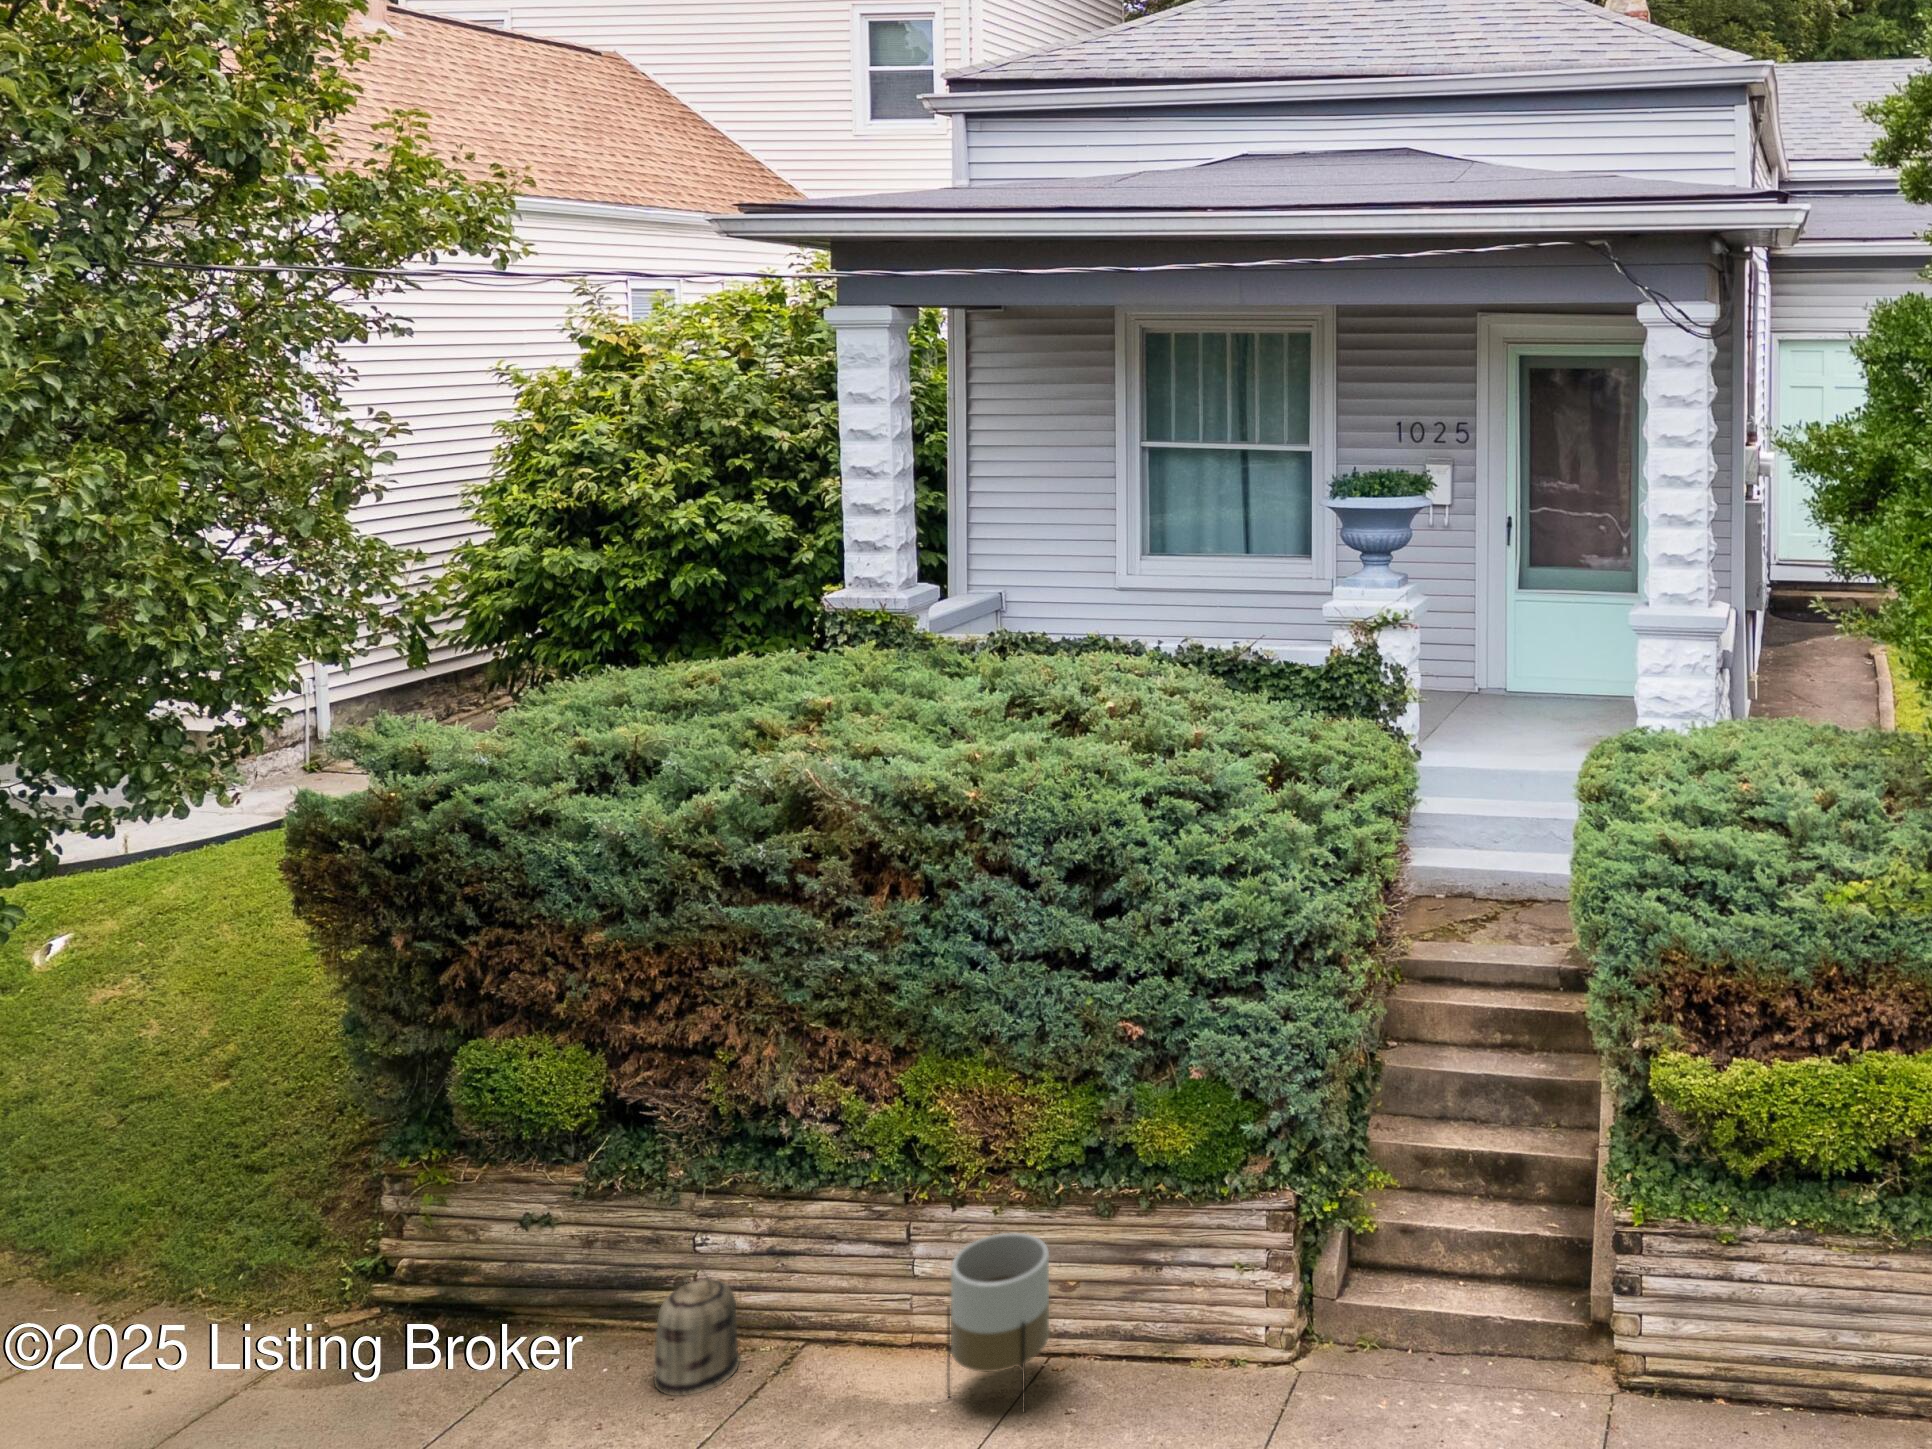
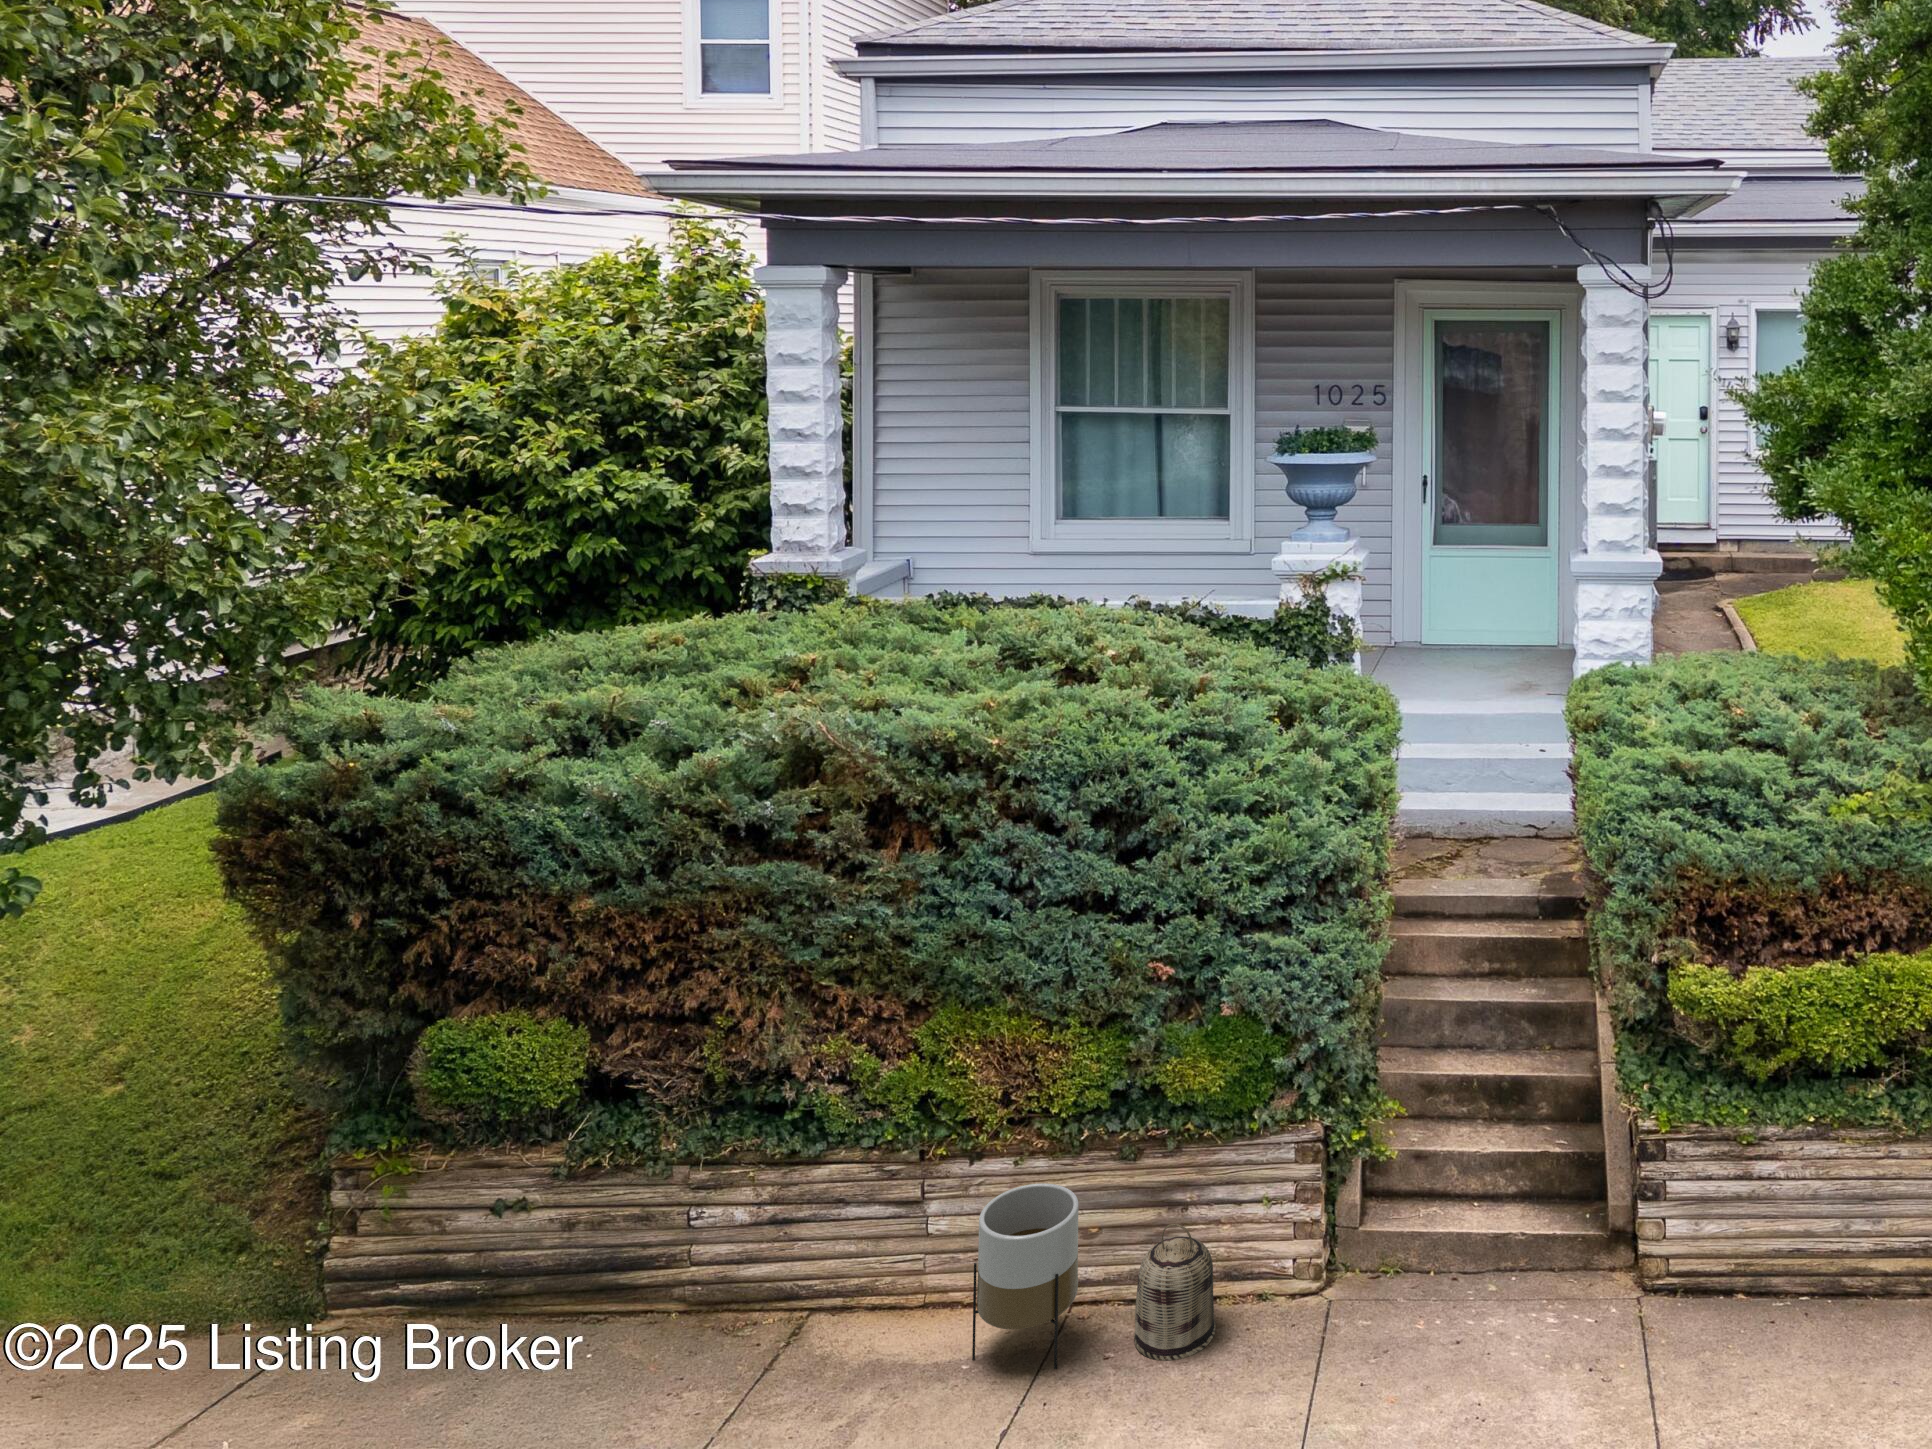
basket: present [654,1268,739,1396] -> present [1134,1224,1216,1361]

